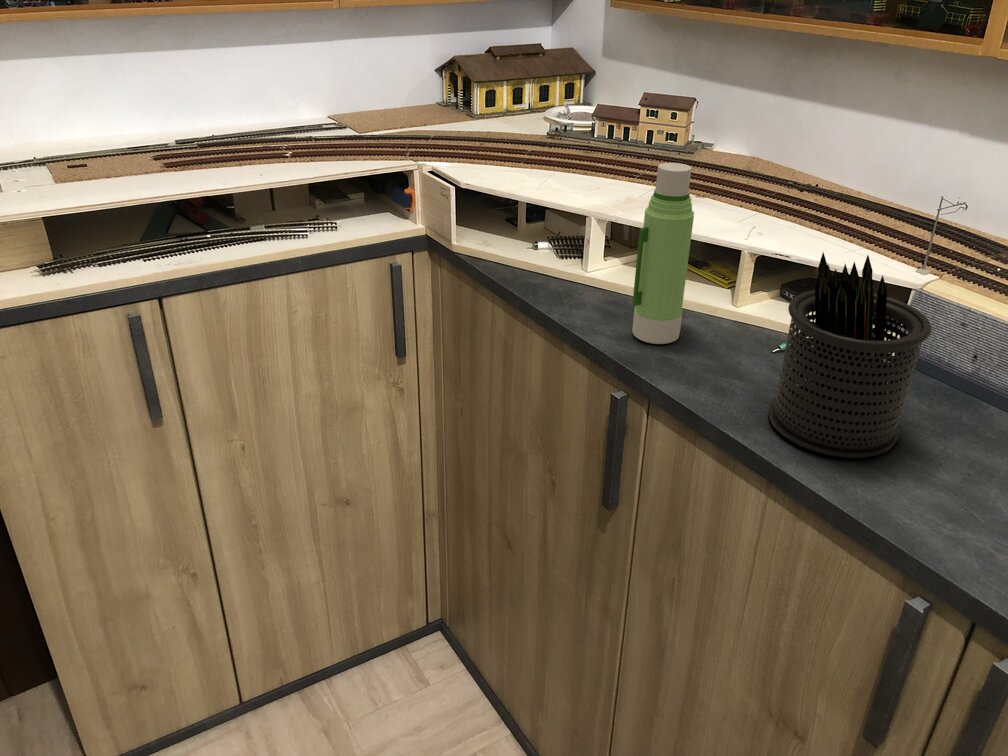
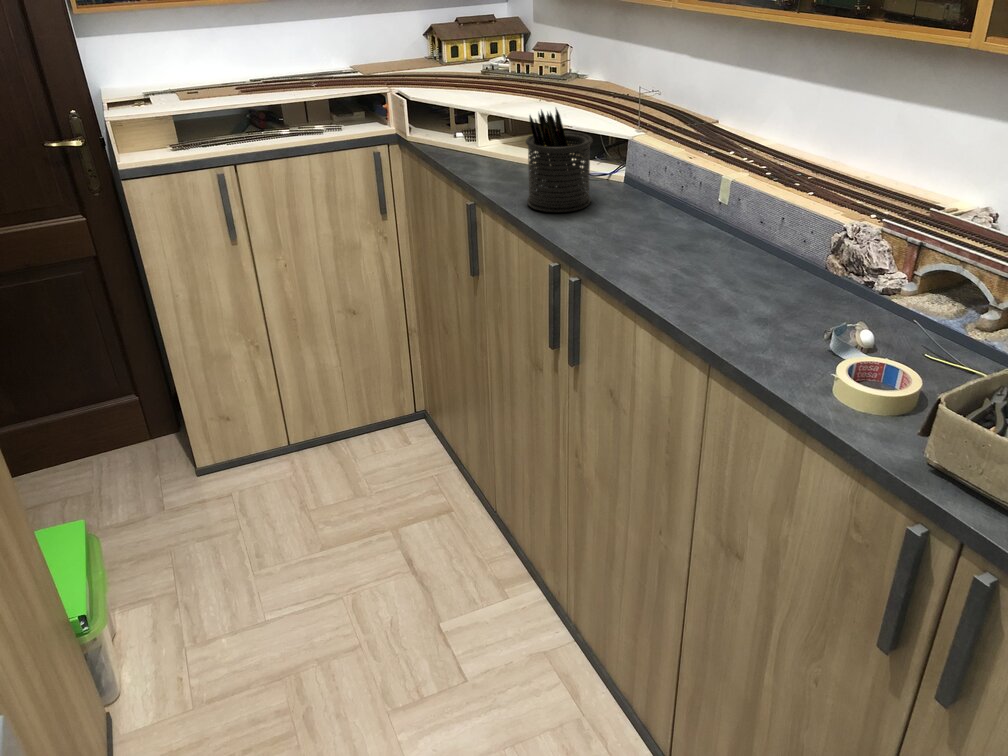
water bottle: present [632,163,694,344] -> none [478,72,511,176]

